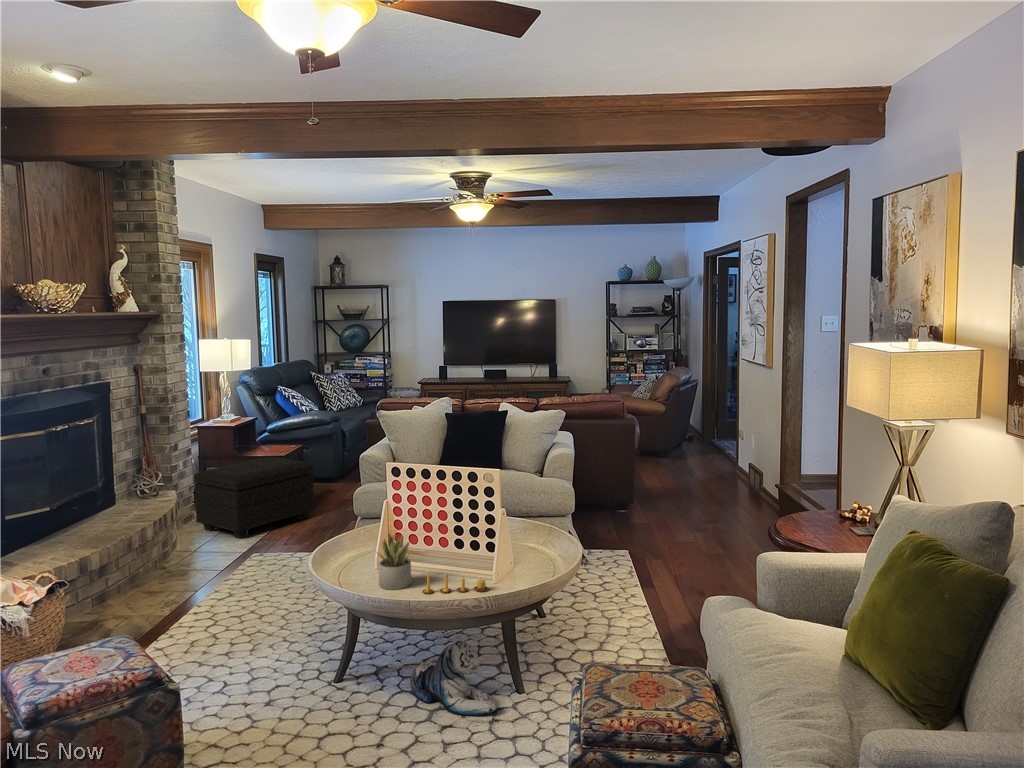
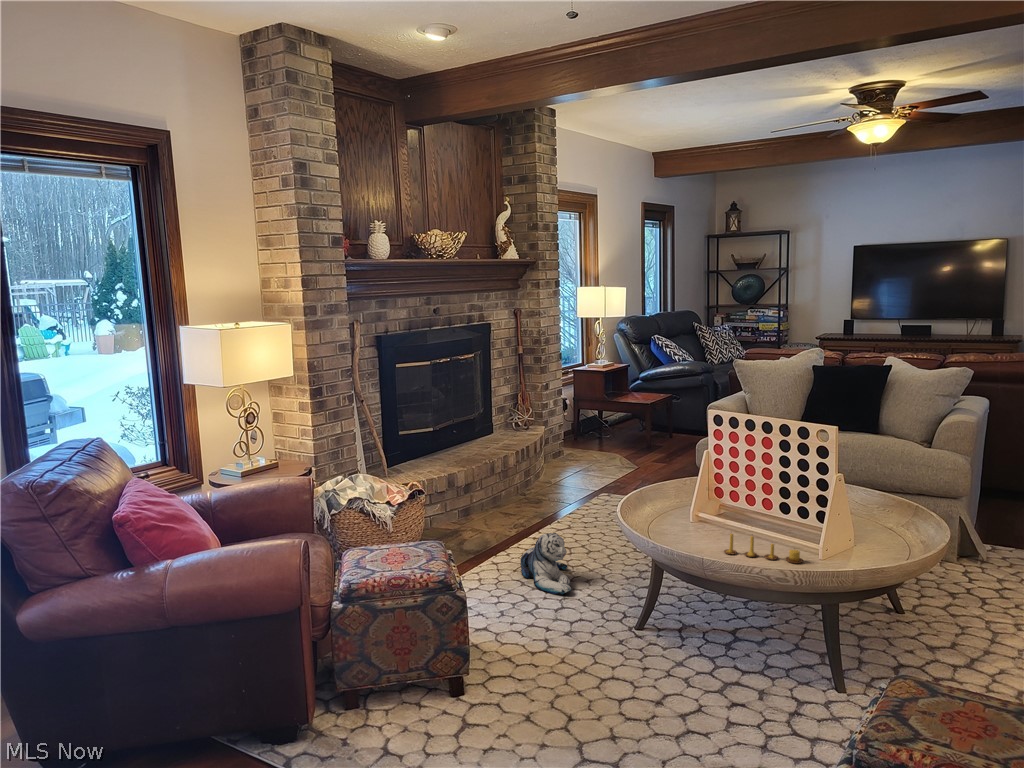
footstool: present [194,457,314,538] -> none [561,403,673,478]
succulent plant: present [379,534,411,590] -> none [679,482,718,544]
plush toy: present [410,641,497,716] -> present [521,533,571,595]

